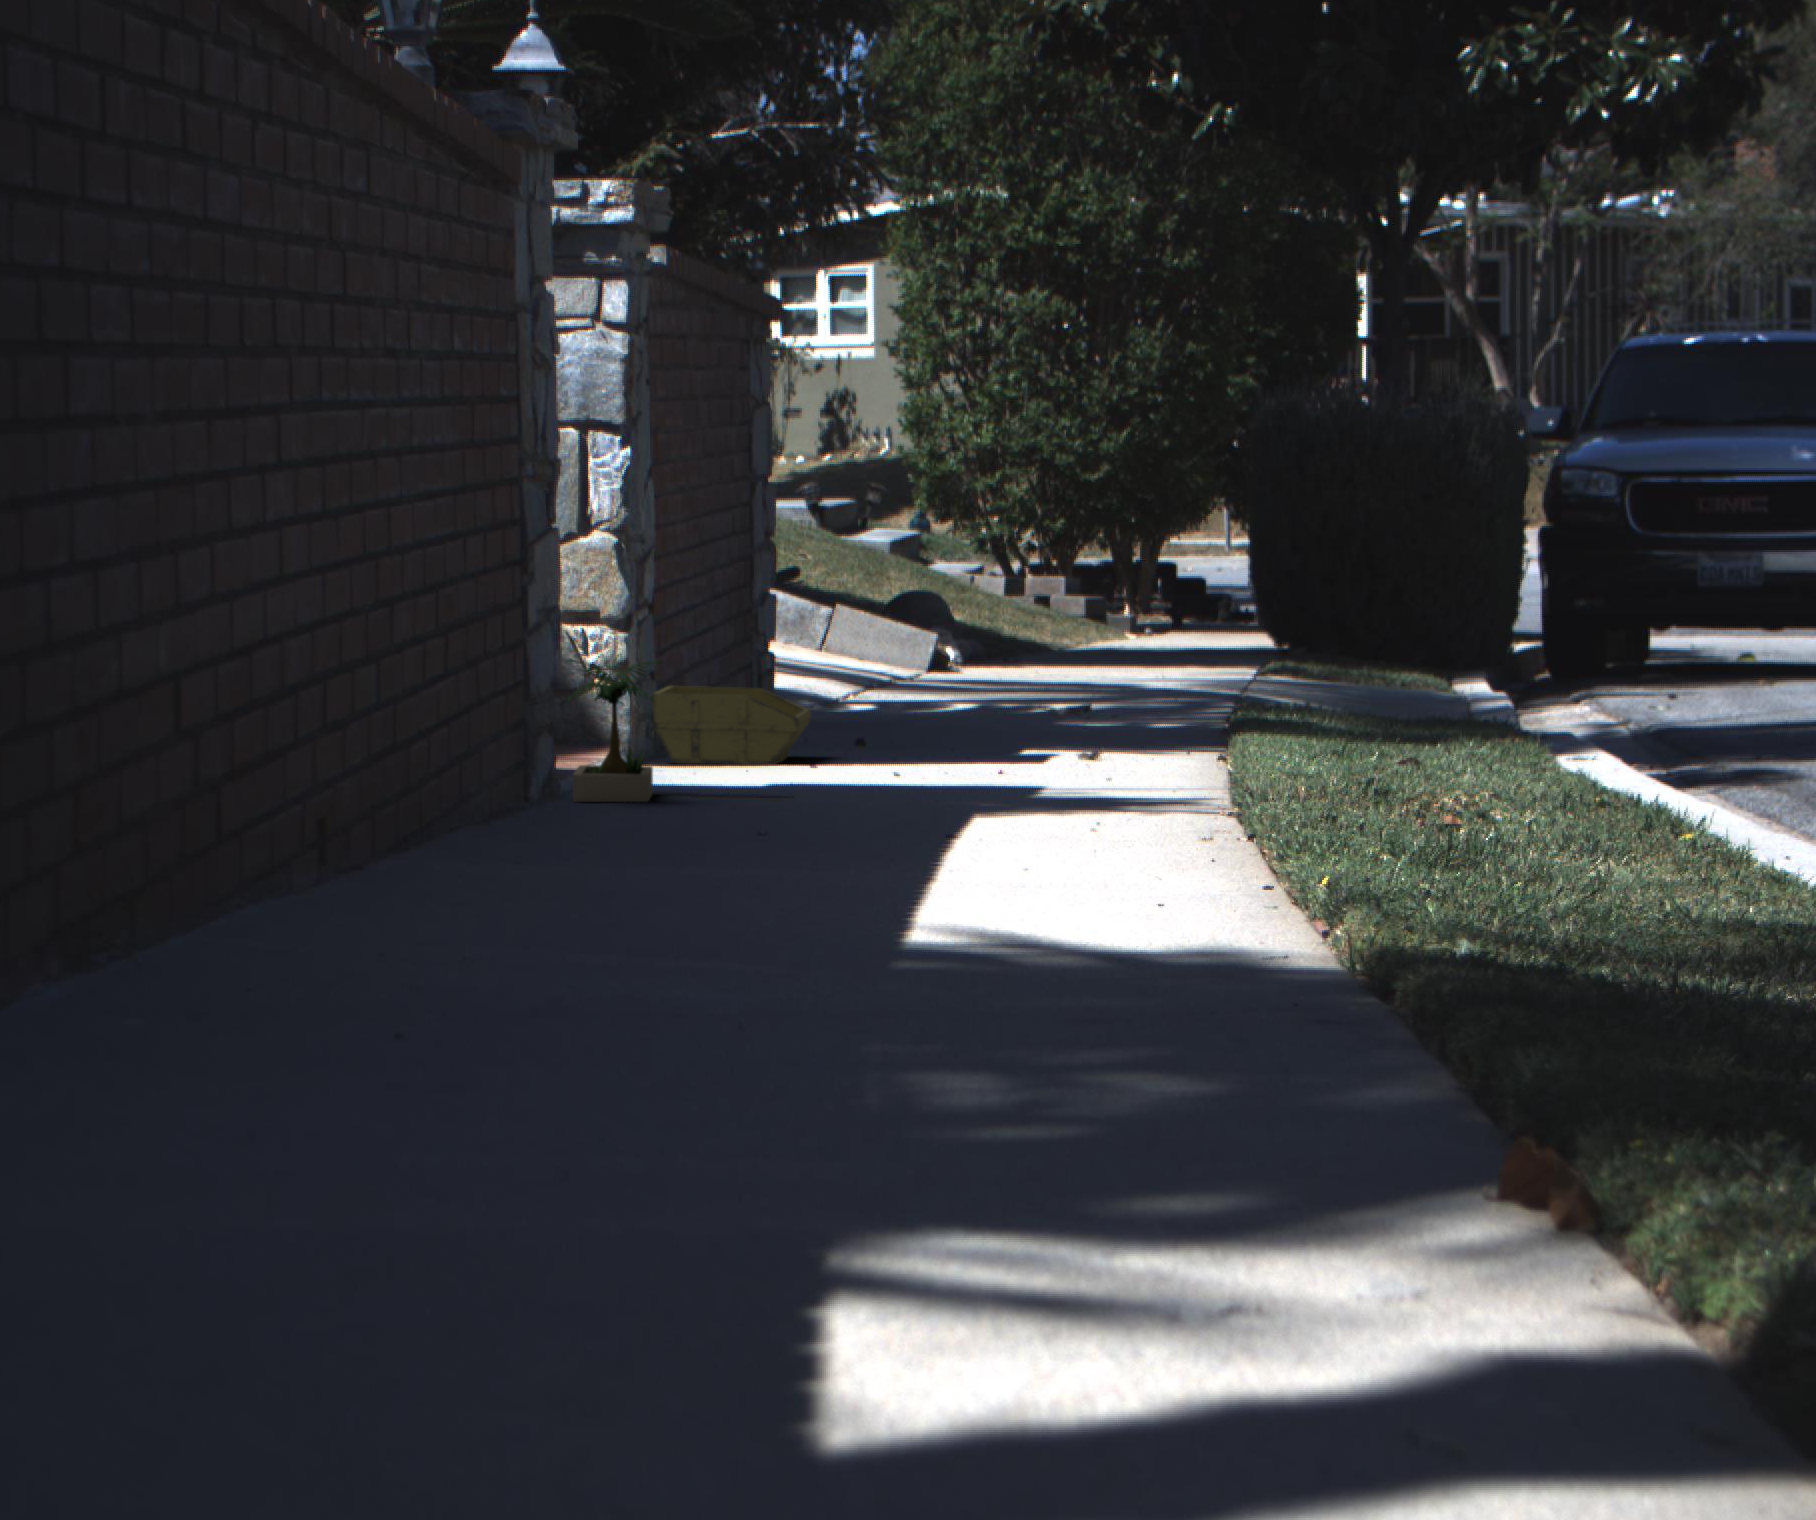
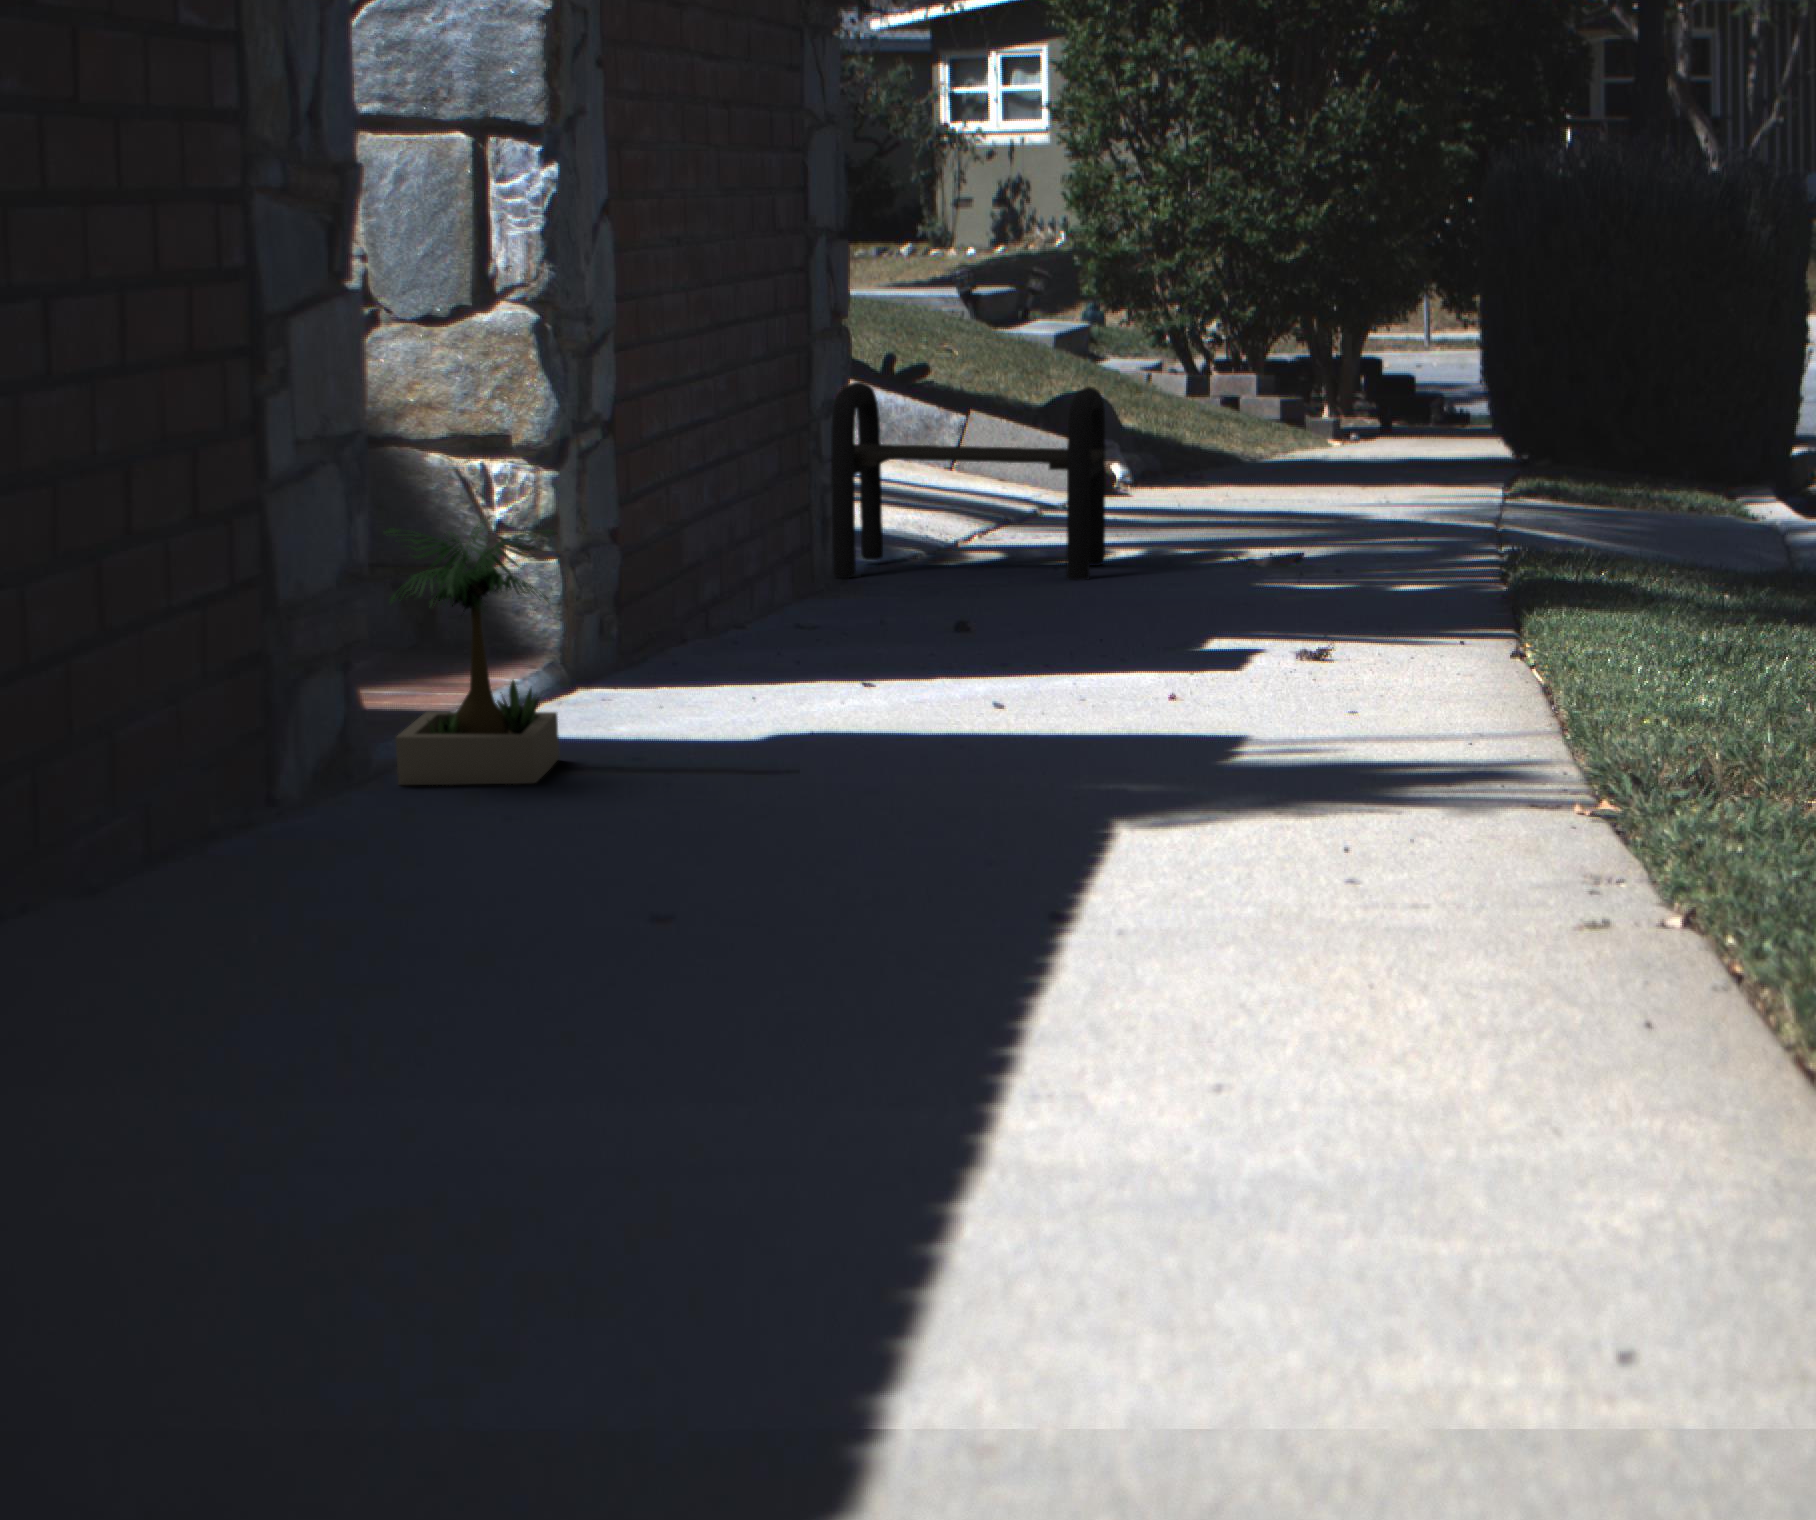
bench: none [756,581,951,724] -> present [831,382,1105,580]
storage bin: present [651,686,811,765] -> none [612,549,876,680]

